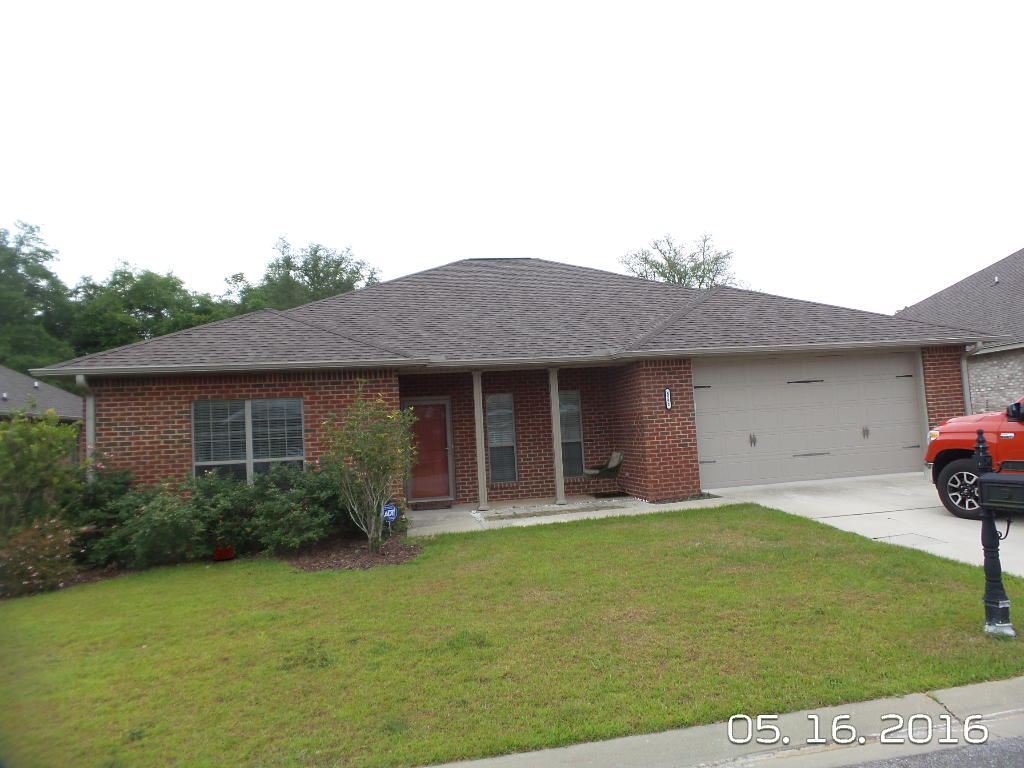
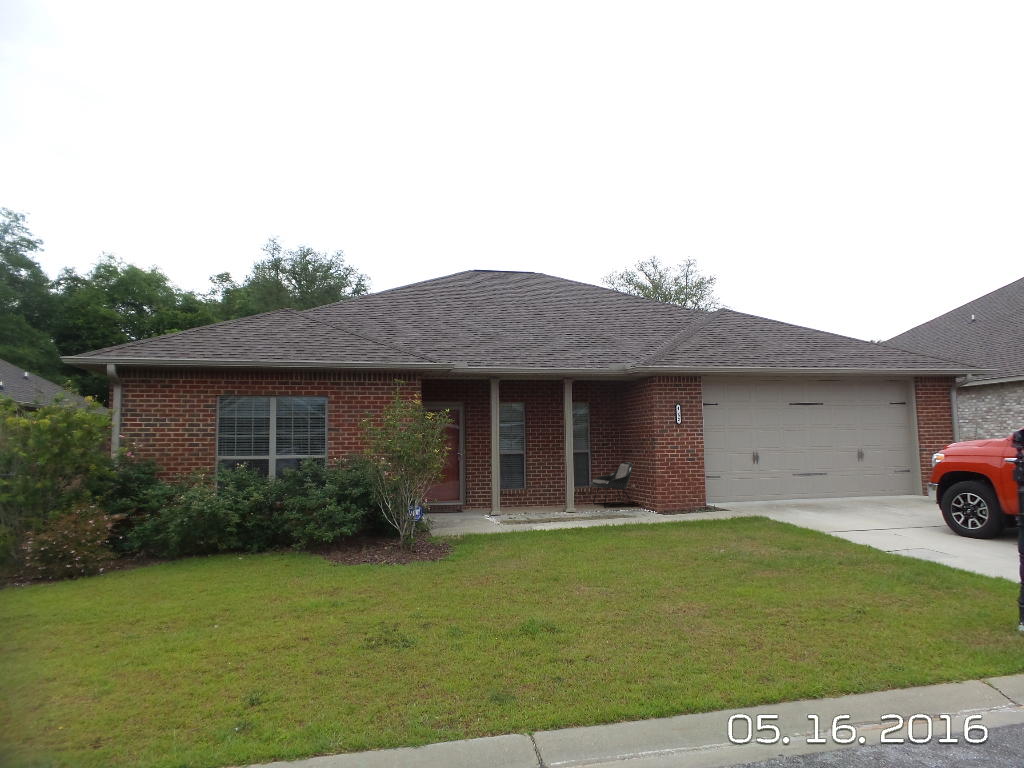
decorative plant: present [206,516,251,560] -> none [232,506,282,553]

